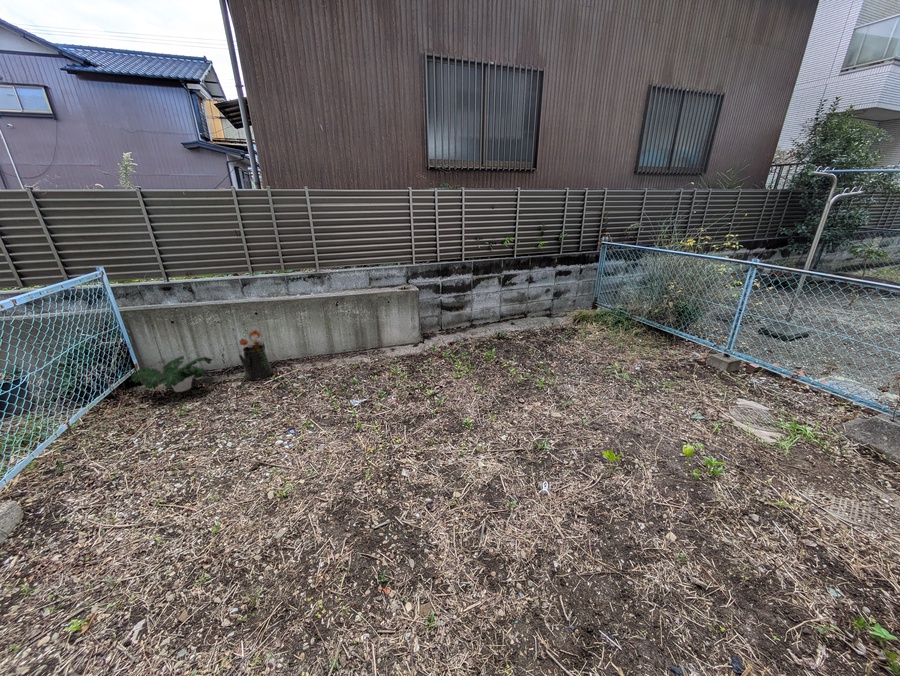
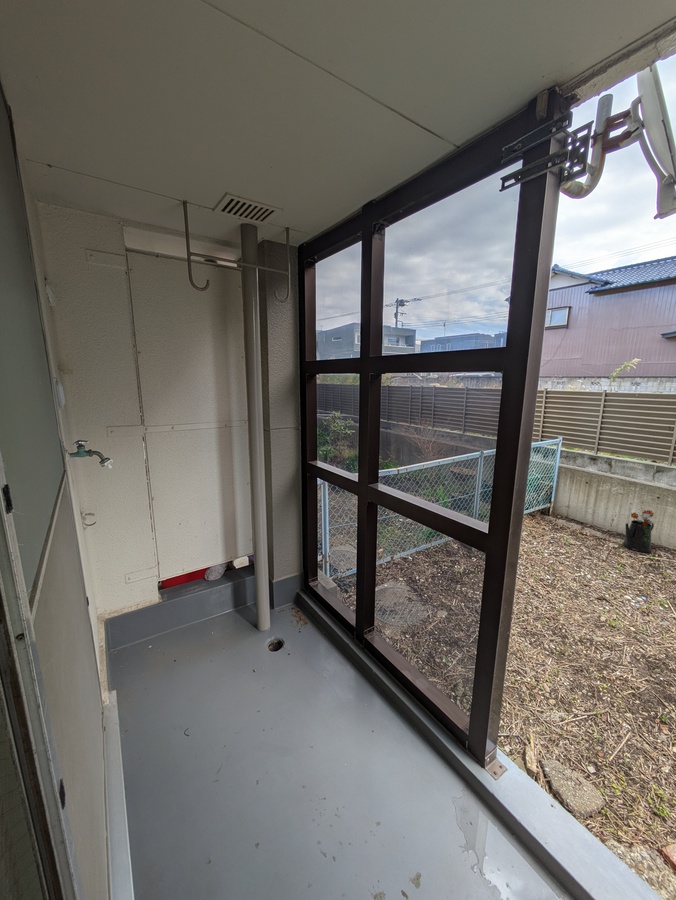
potted plant: present [131,356,212,392] -> none [547,505,603,532]

